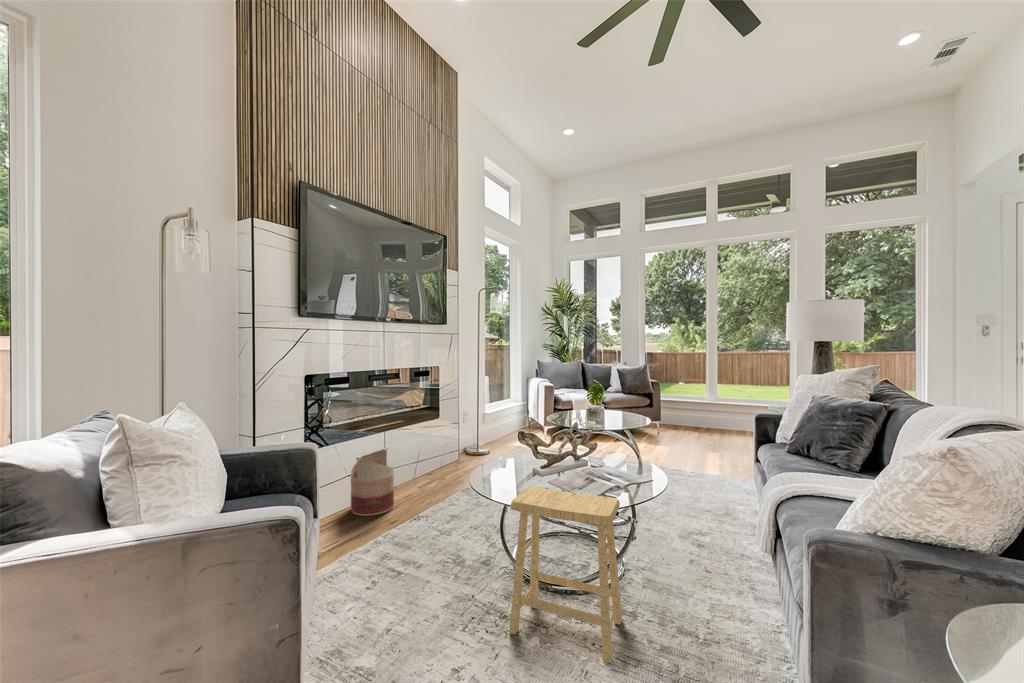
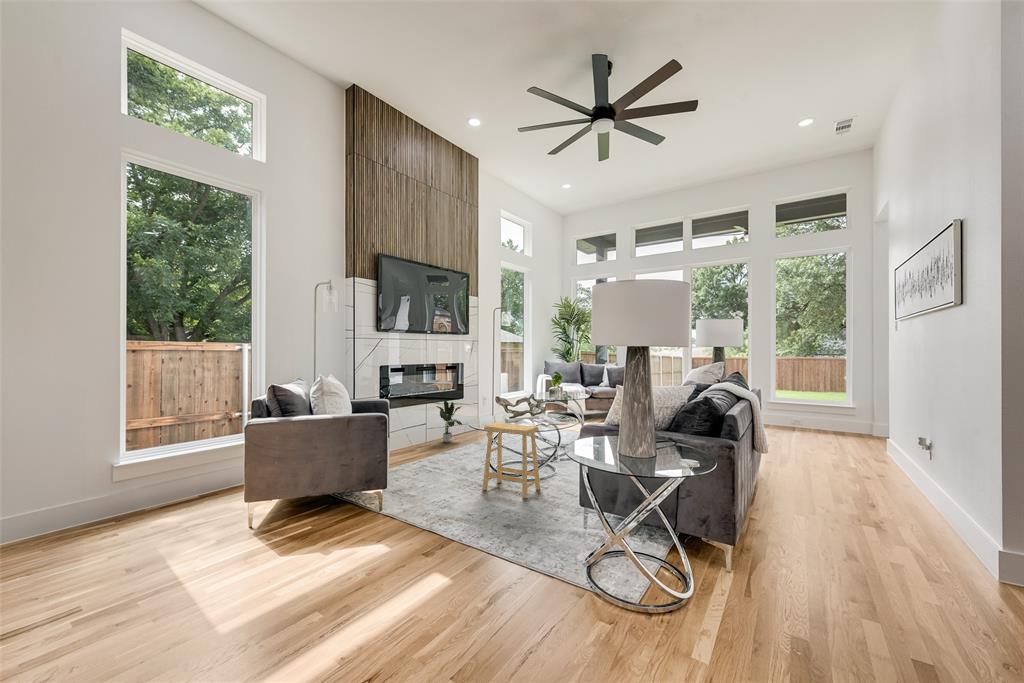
potted plant: none [399,424,441,489] -> present [437,401,462,442]
basket: present [351,448,394,516] -> none [406,413,432,452]

